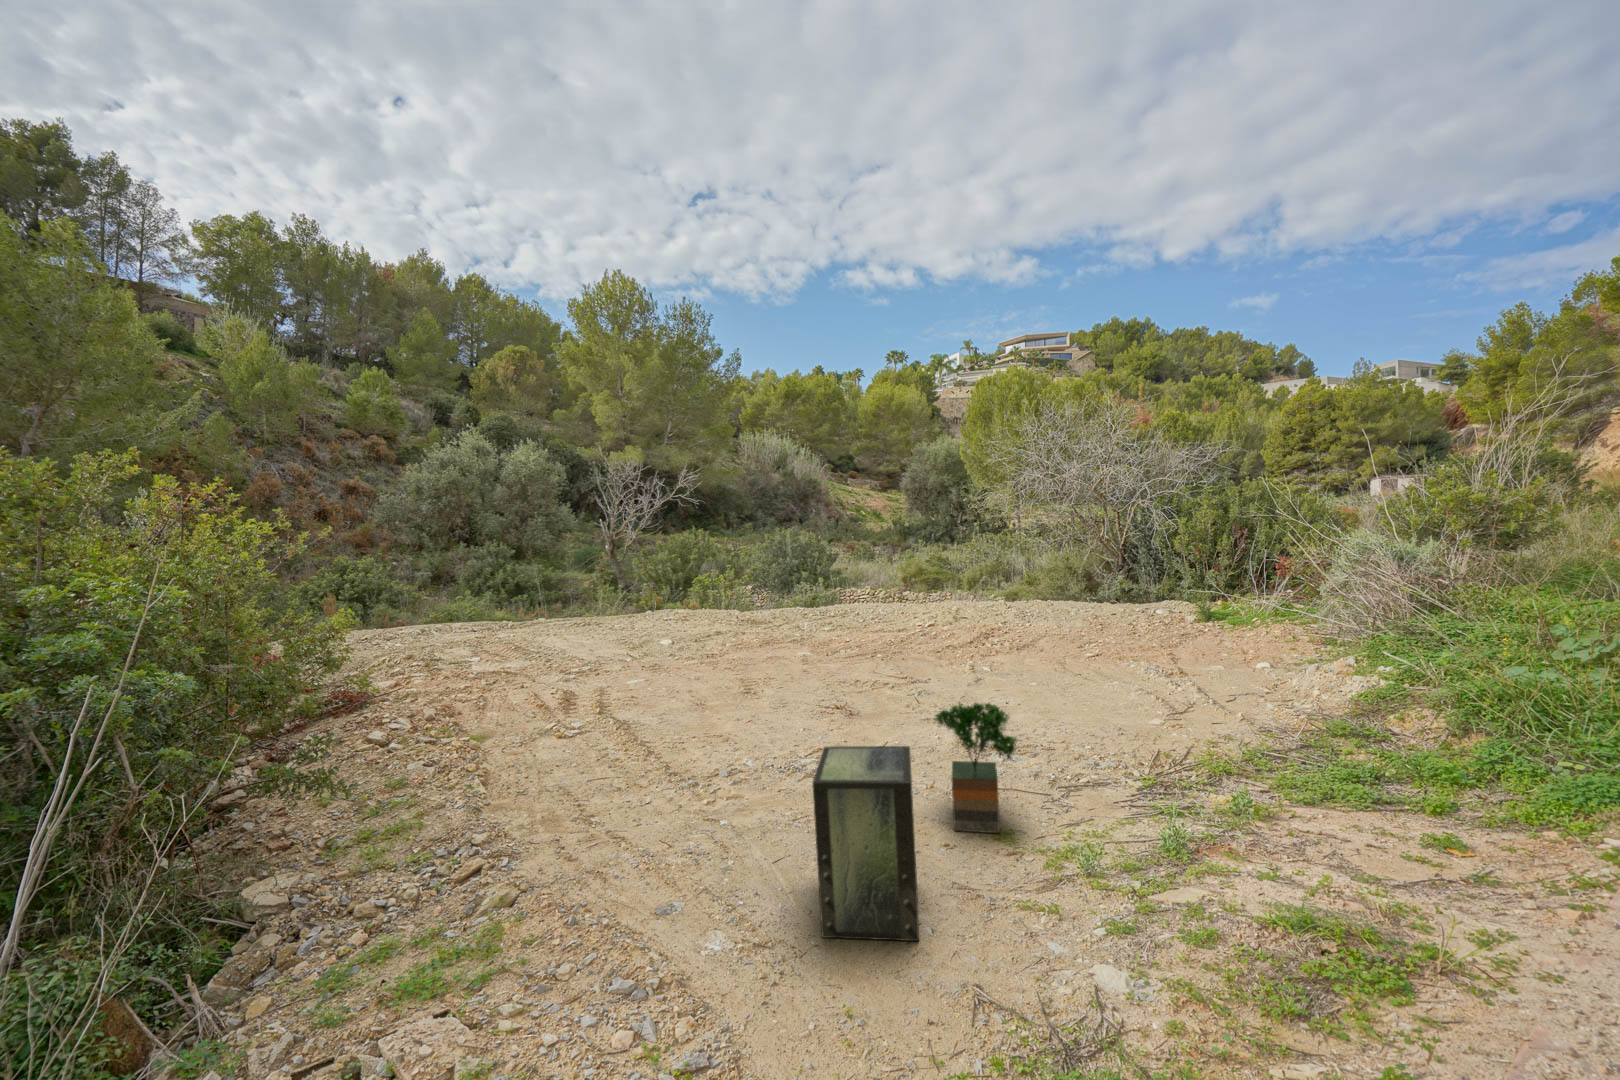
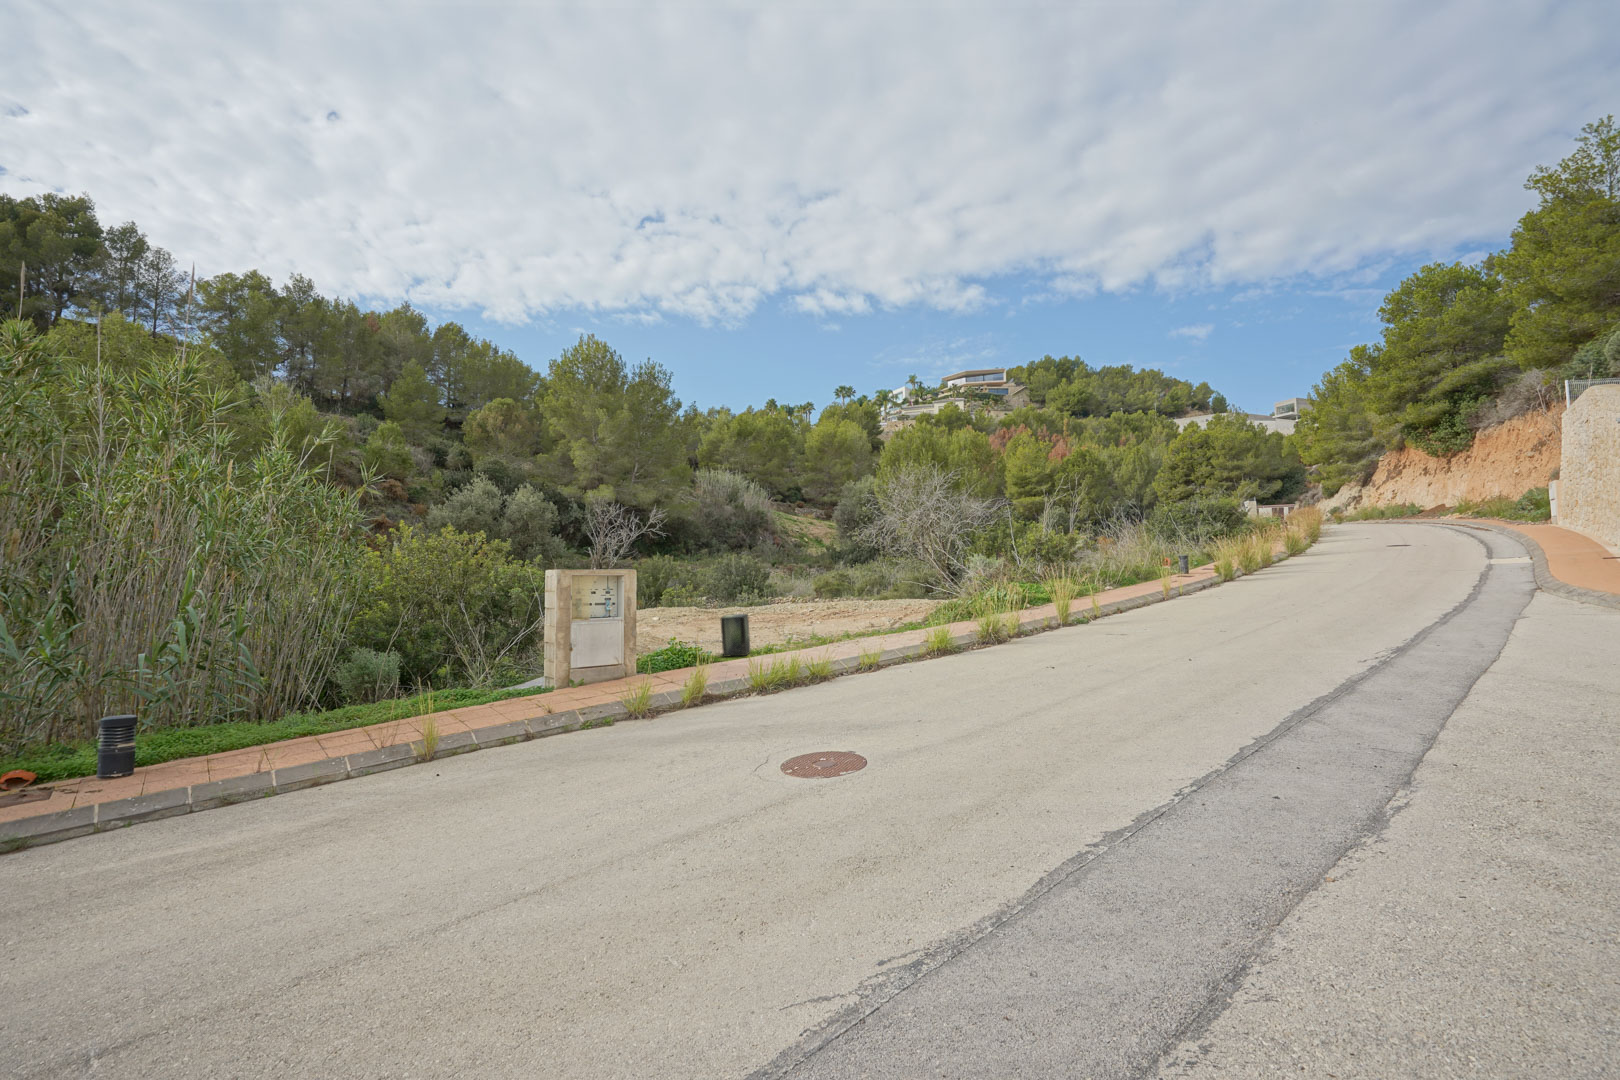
potted tree: present [936,703,1017,833] -> none [762,608,786,646]

